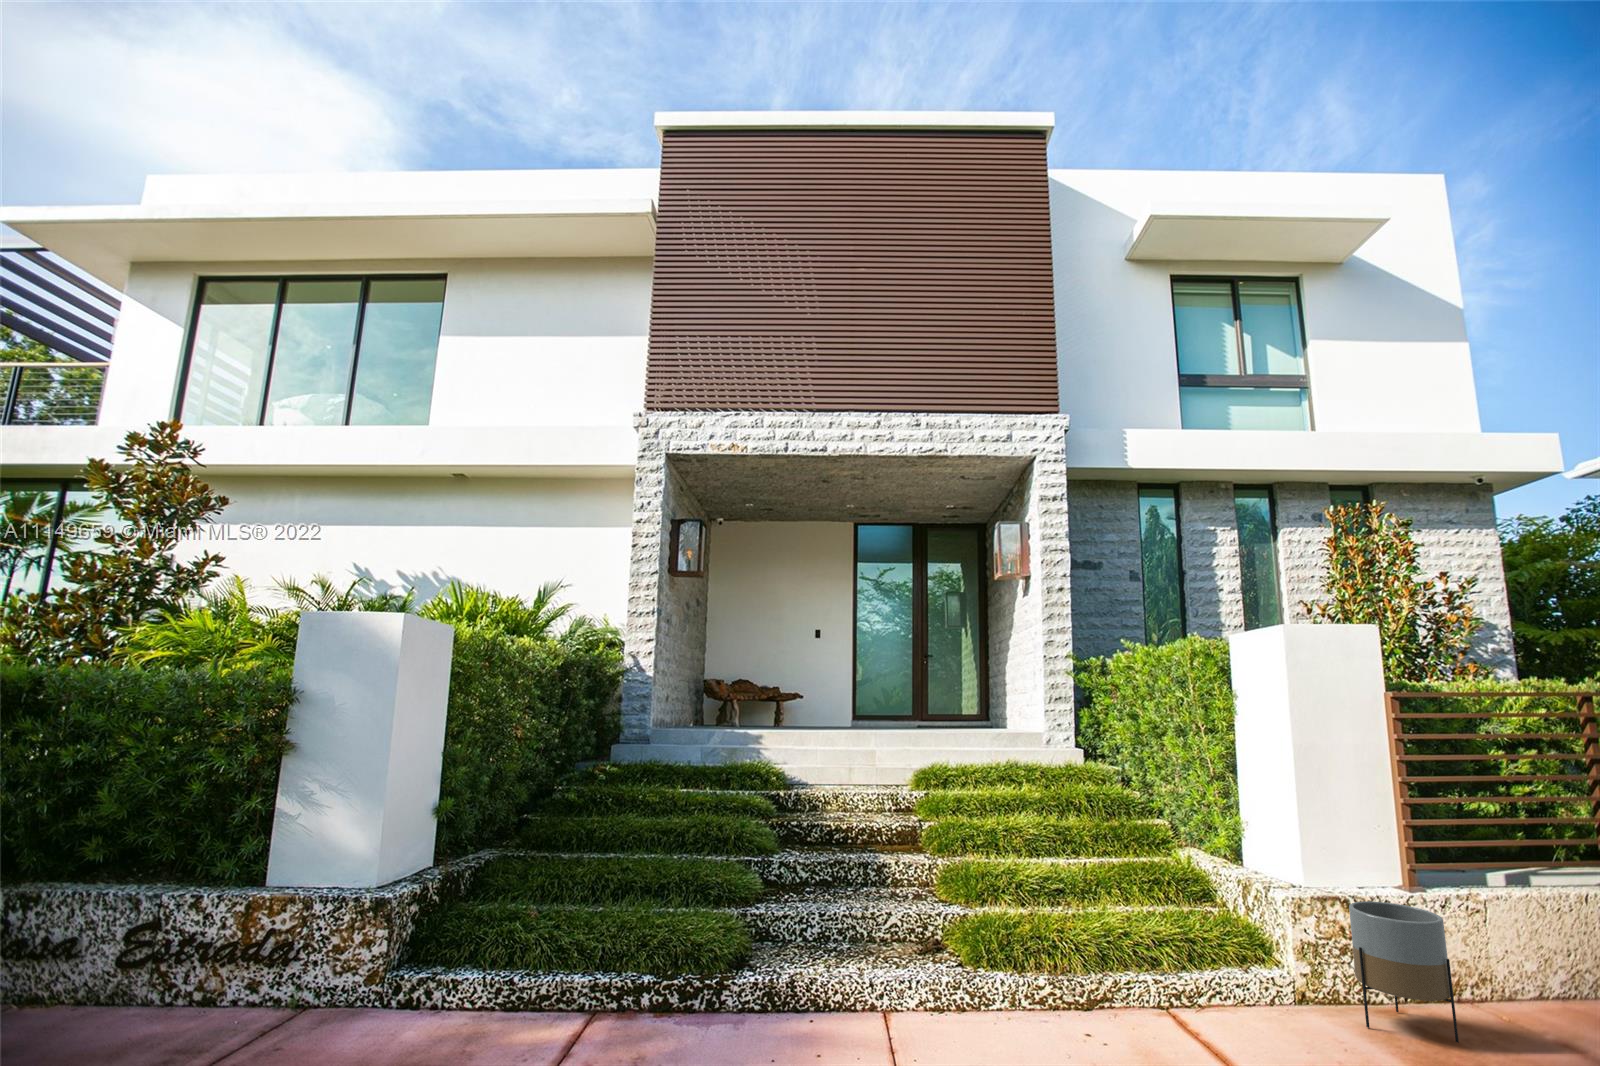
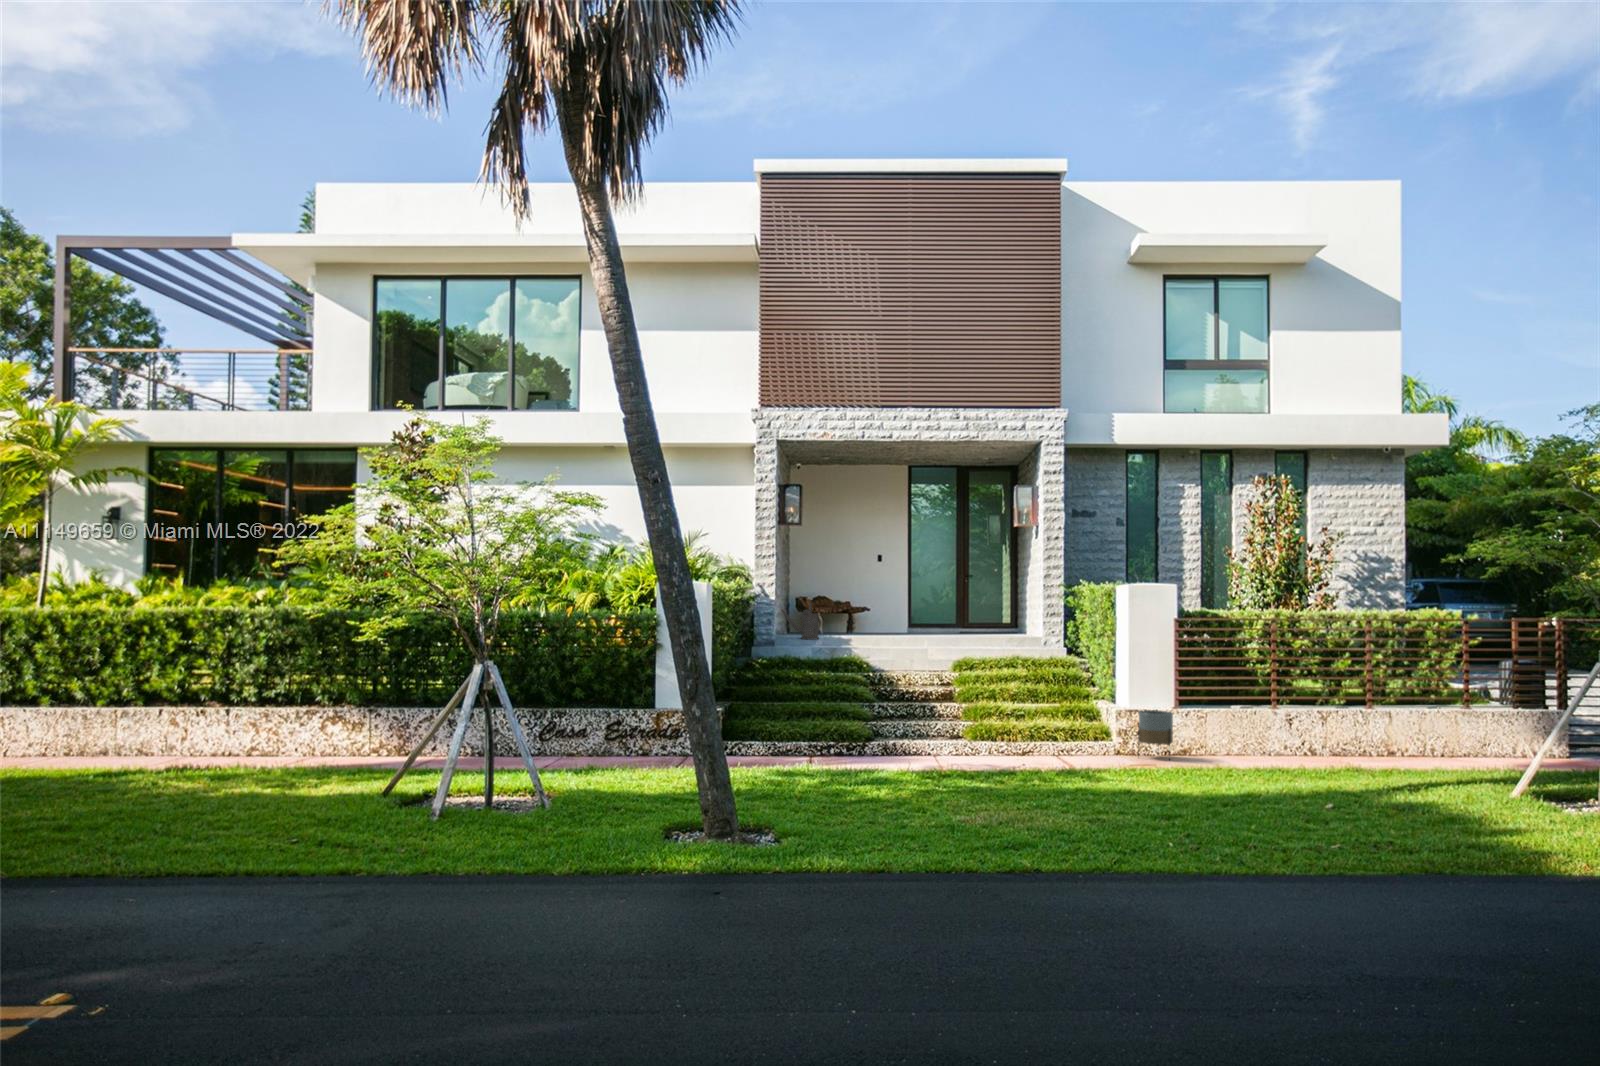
watering can: none [669,681,730,734] -> present [781,603,819,640]

